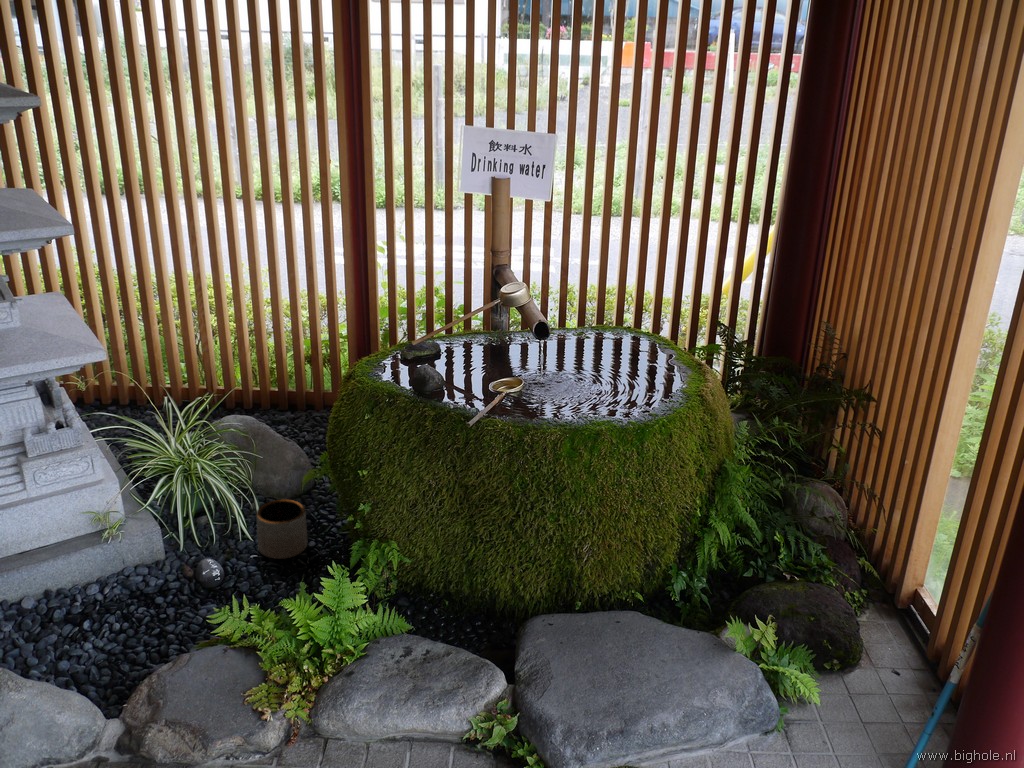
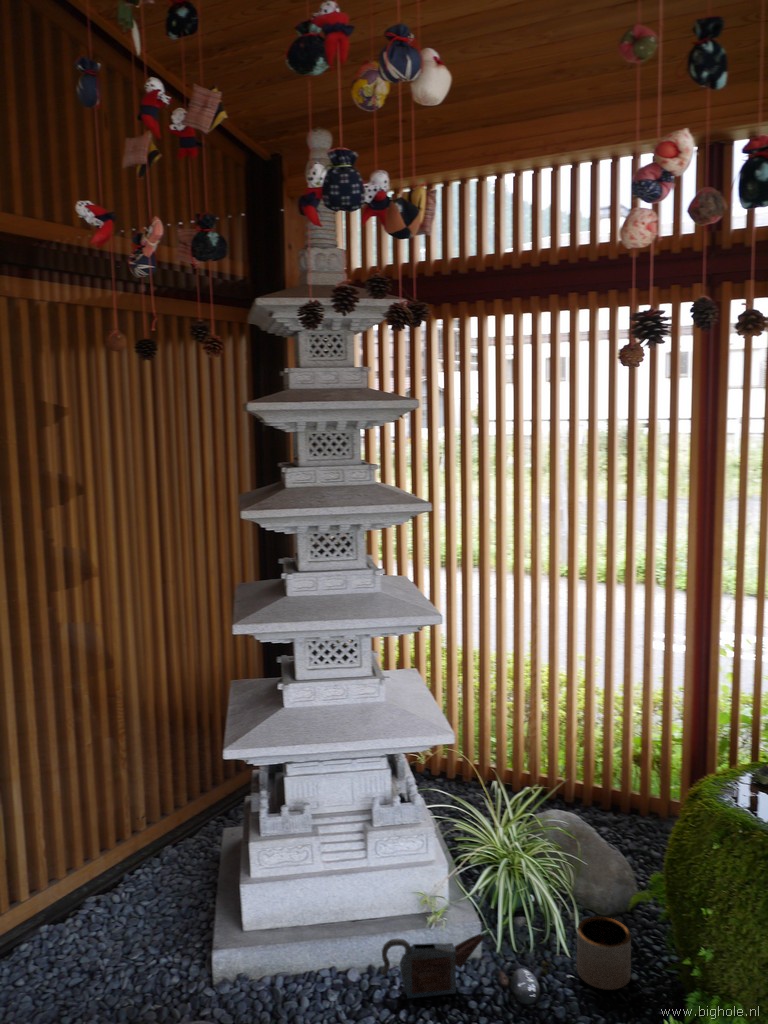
watering can: none [55,536,166,610] -> present [381,934,485,998]

